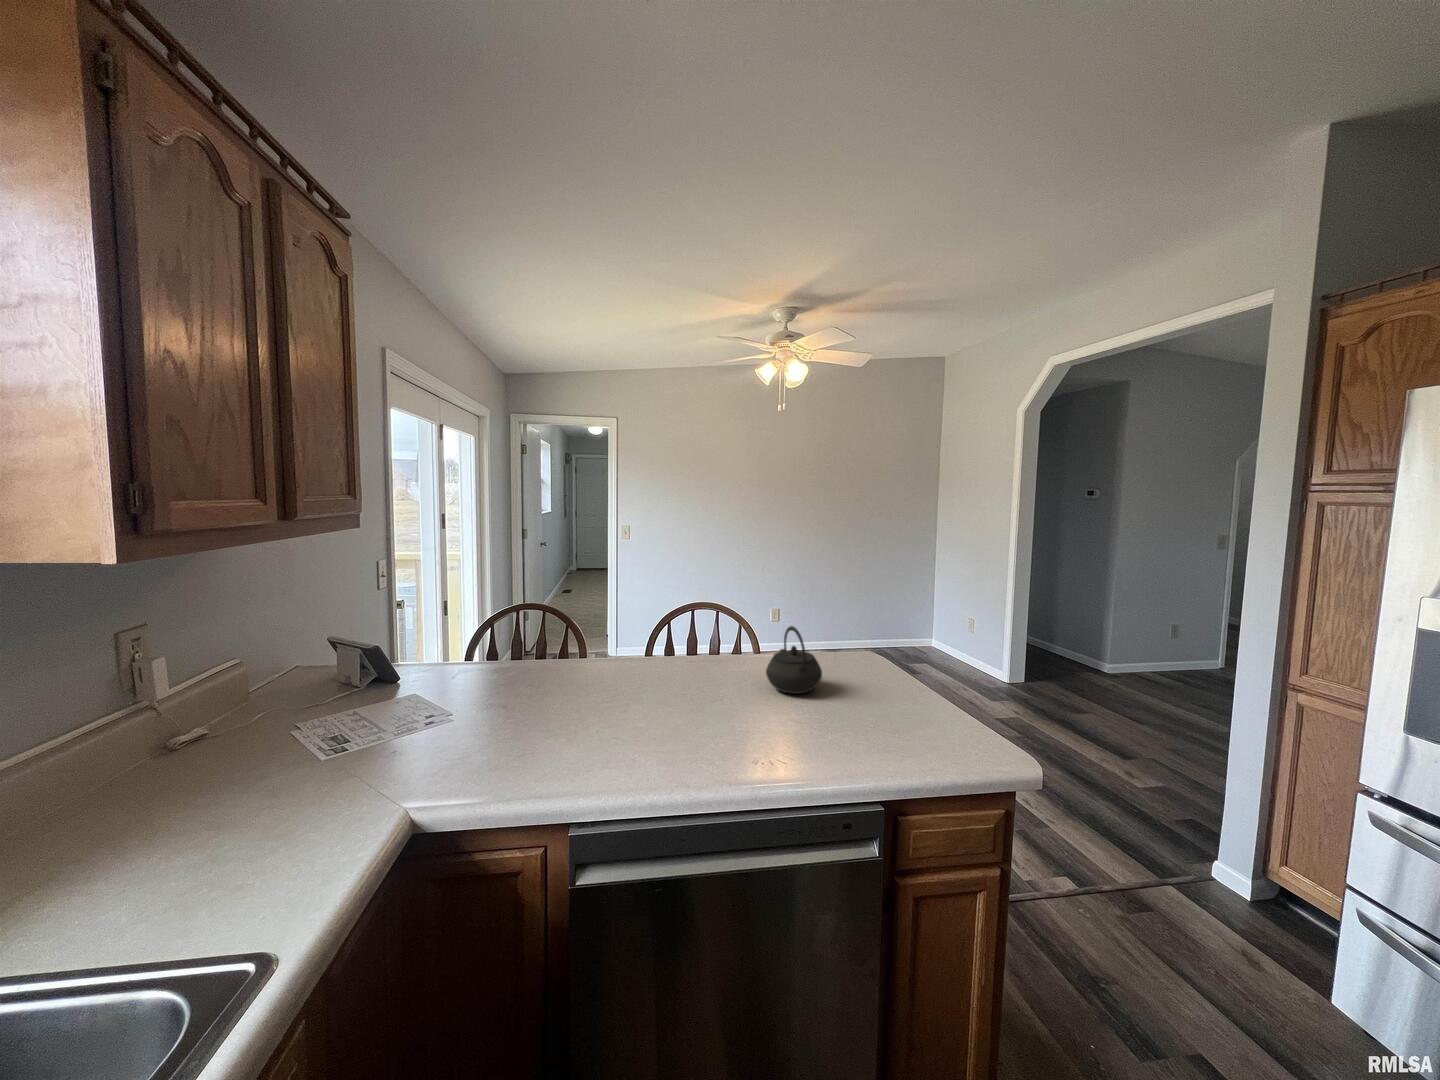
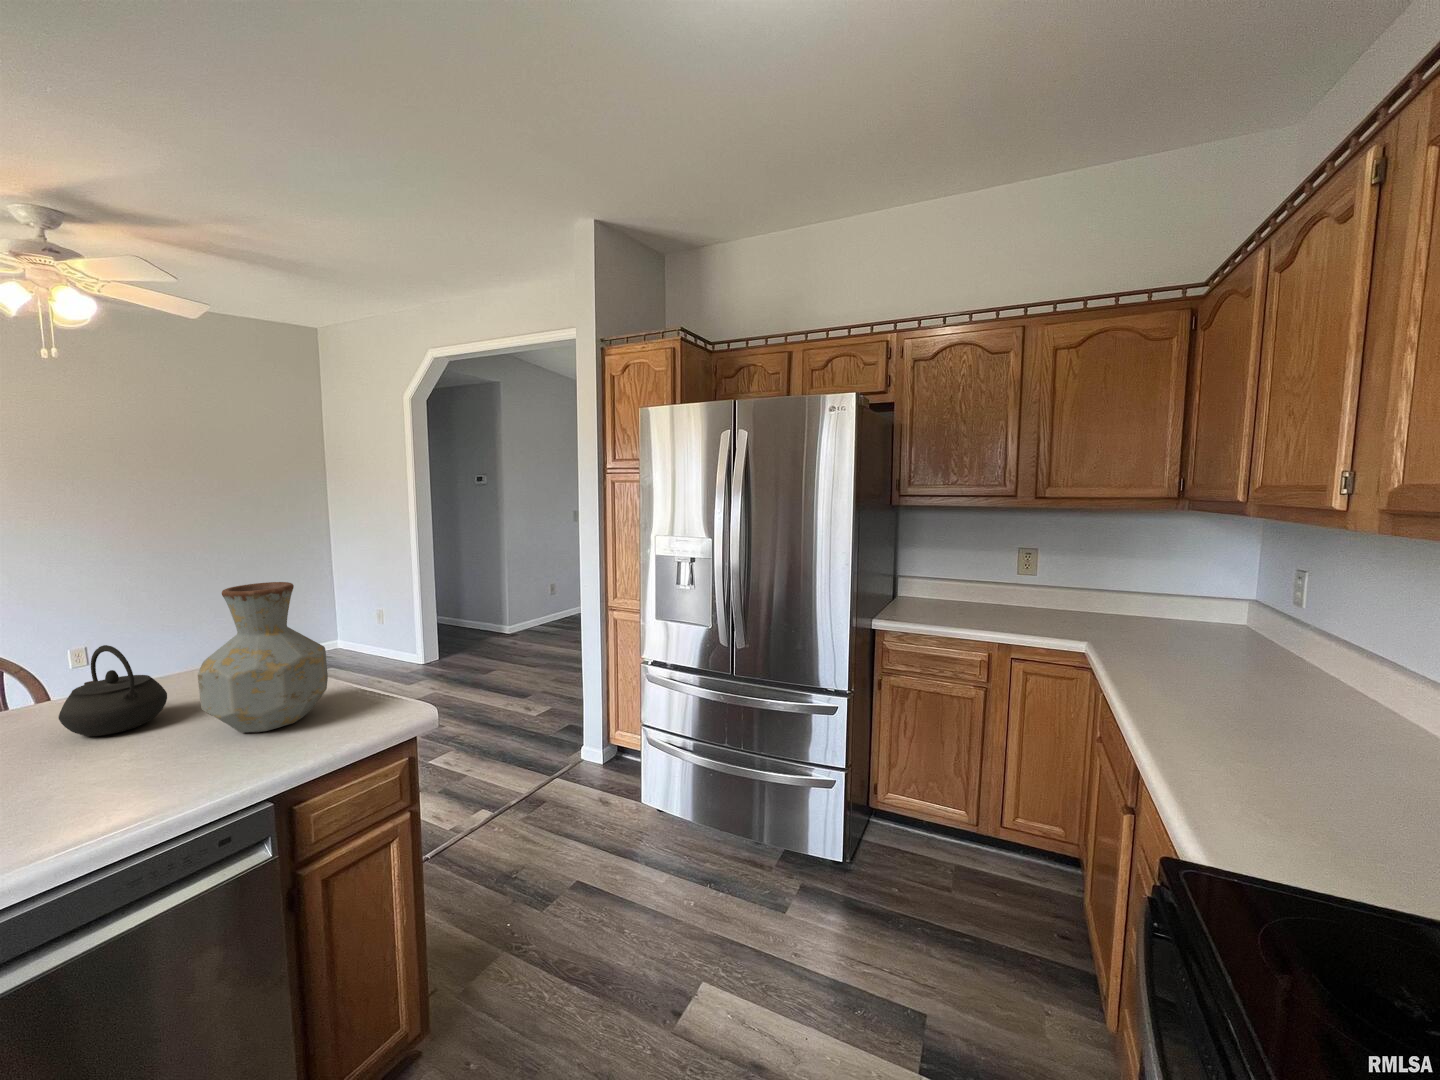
vase: none [842,597,936,732] -> present [198,582,328,733]

